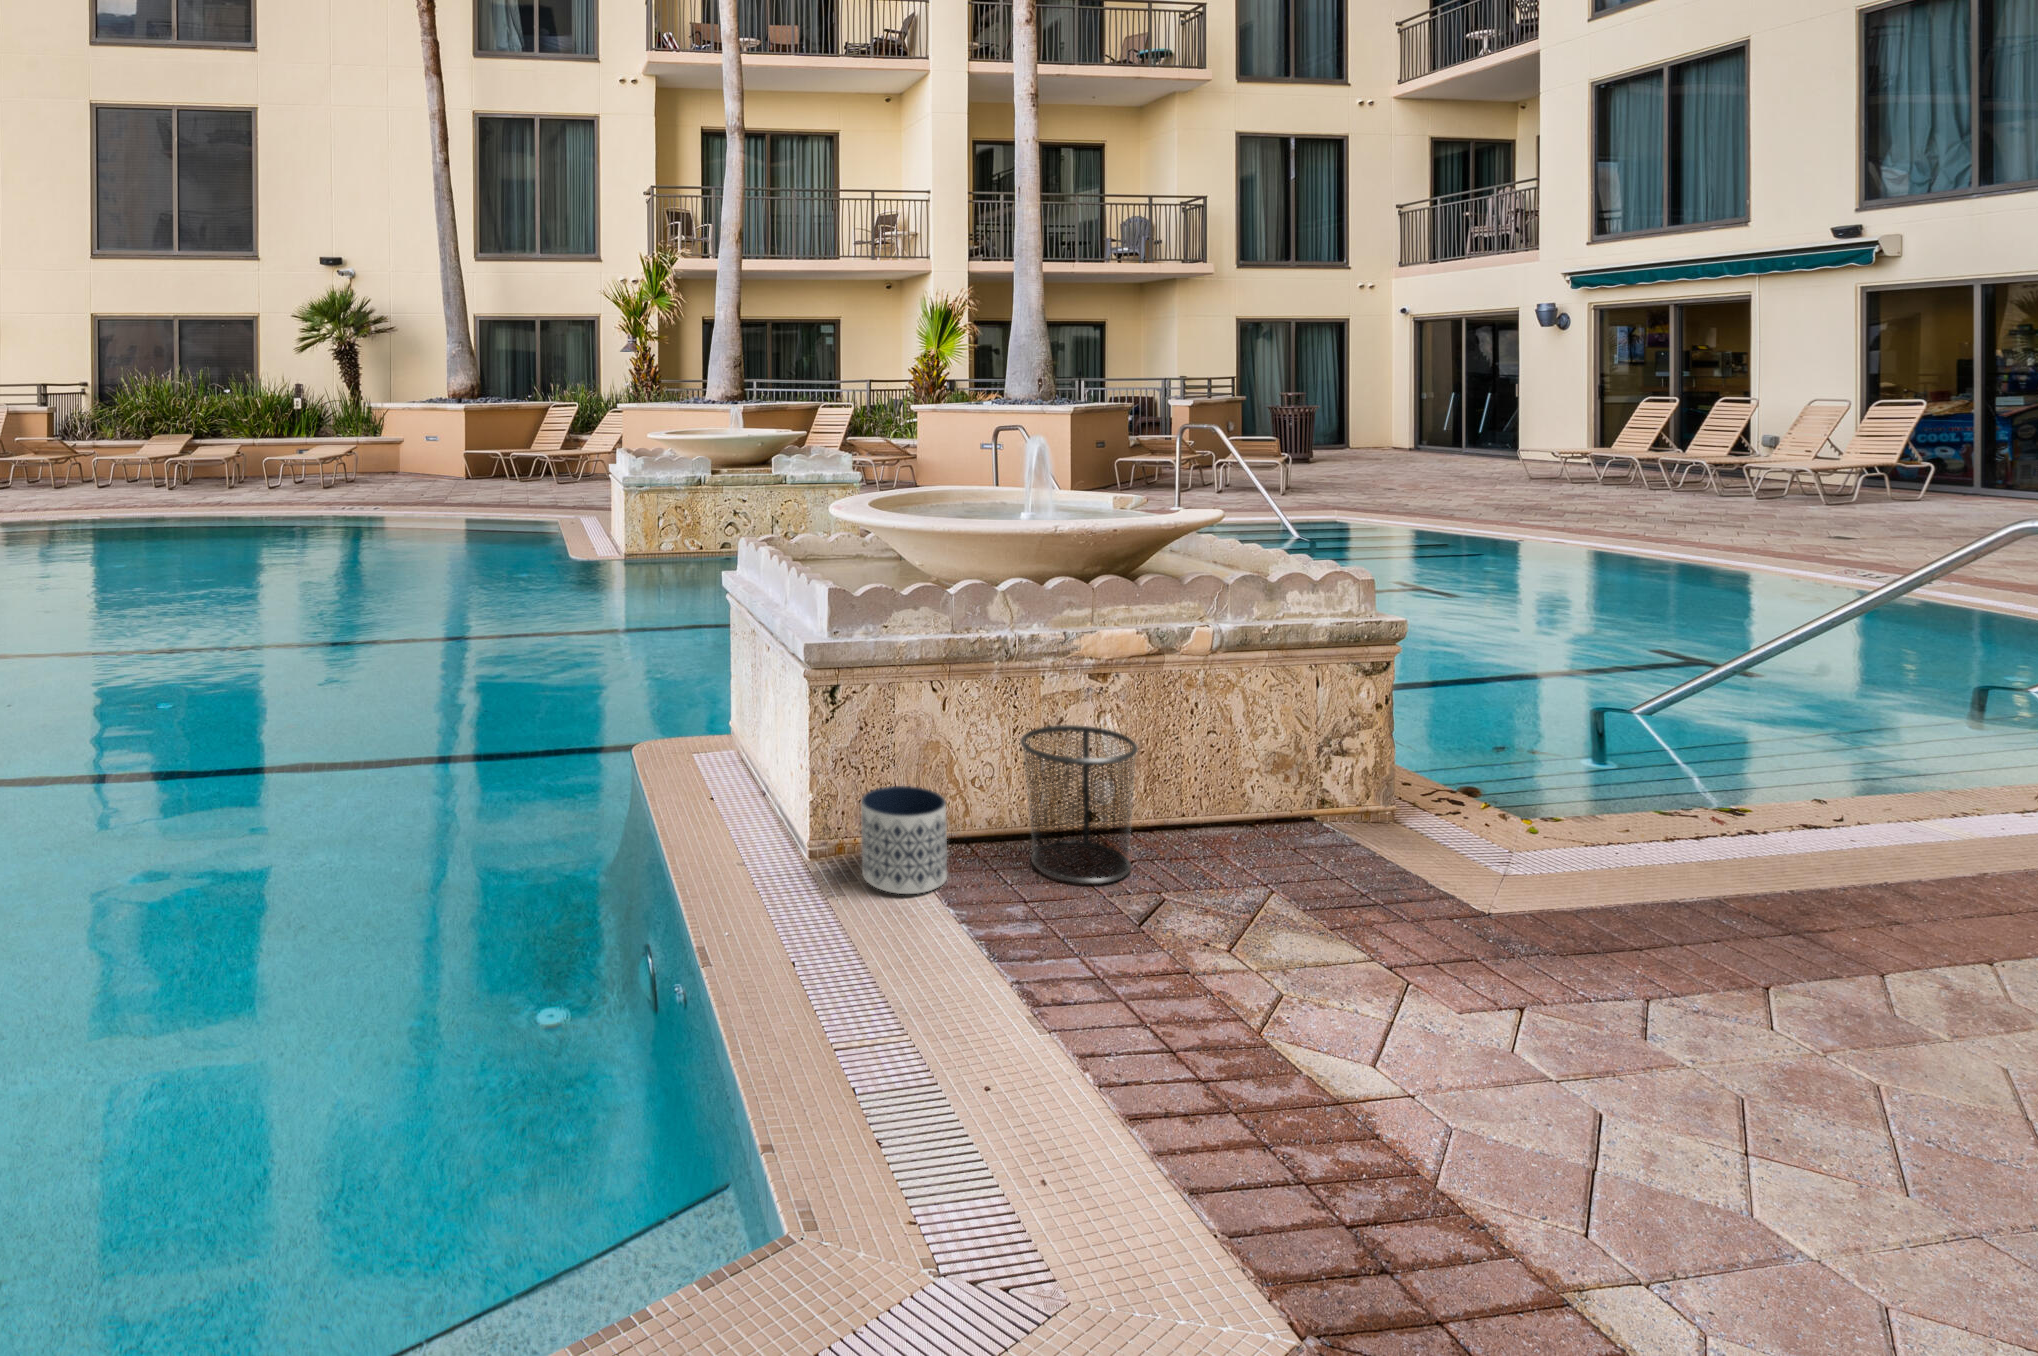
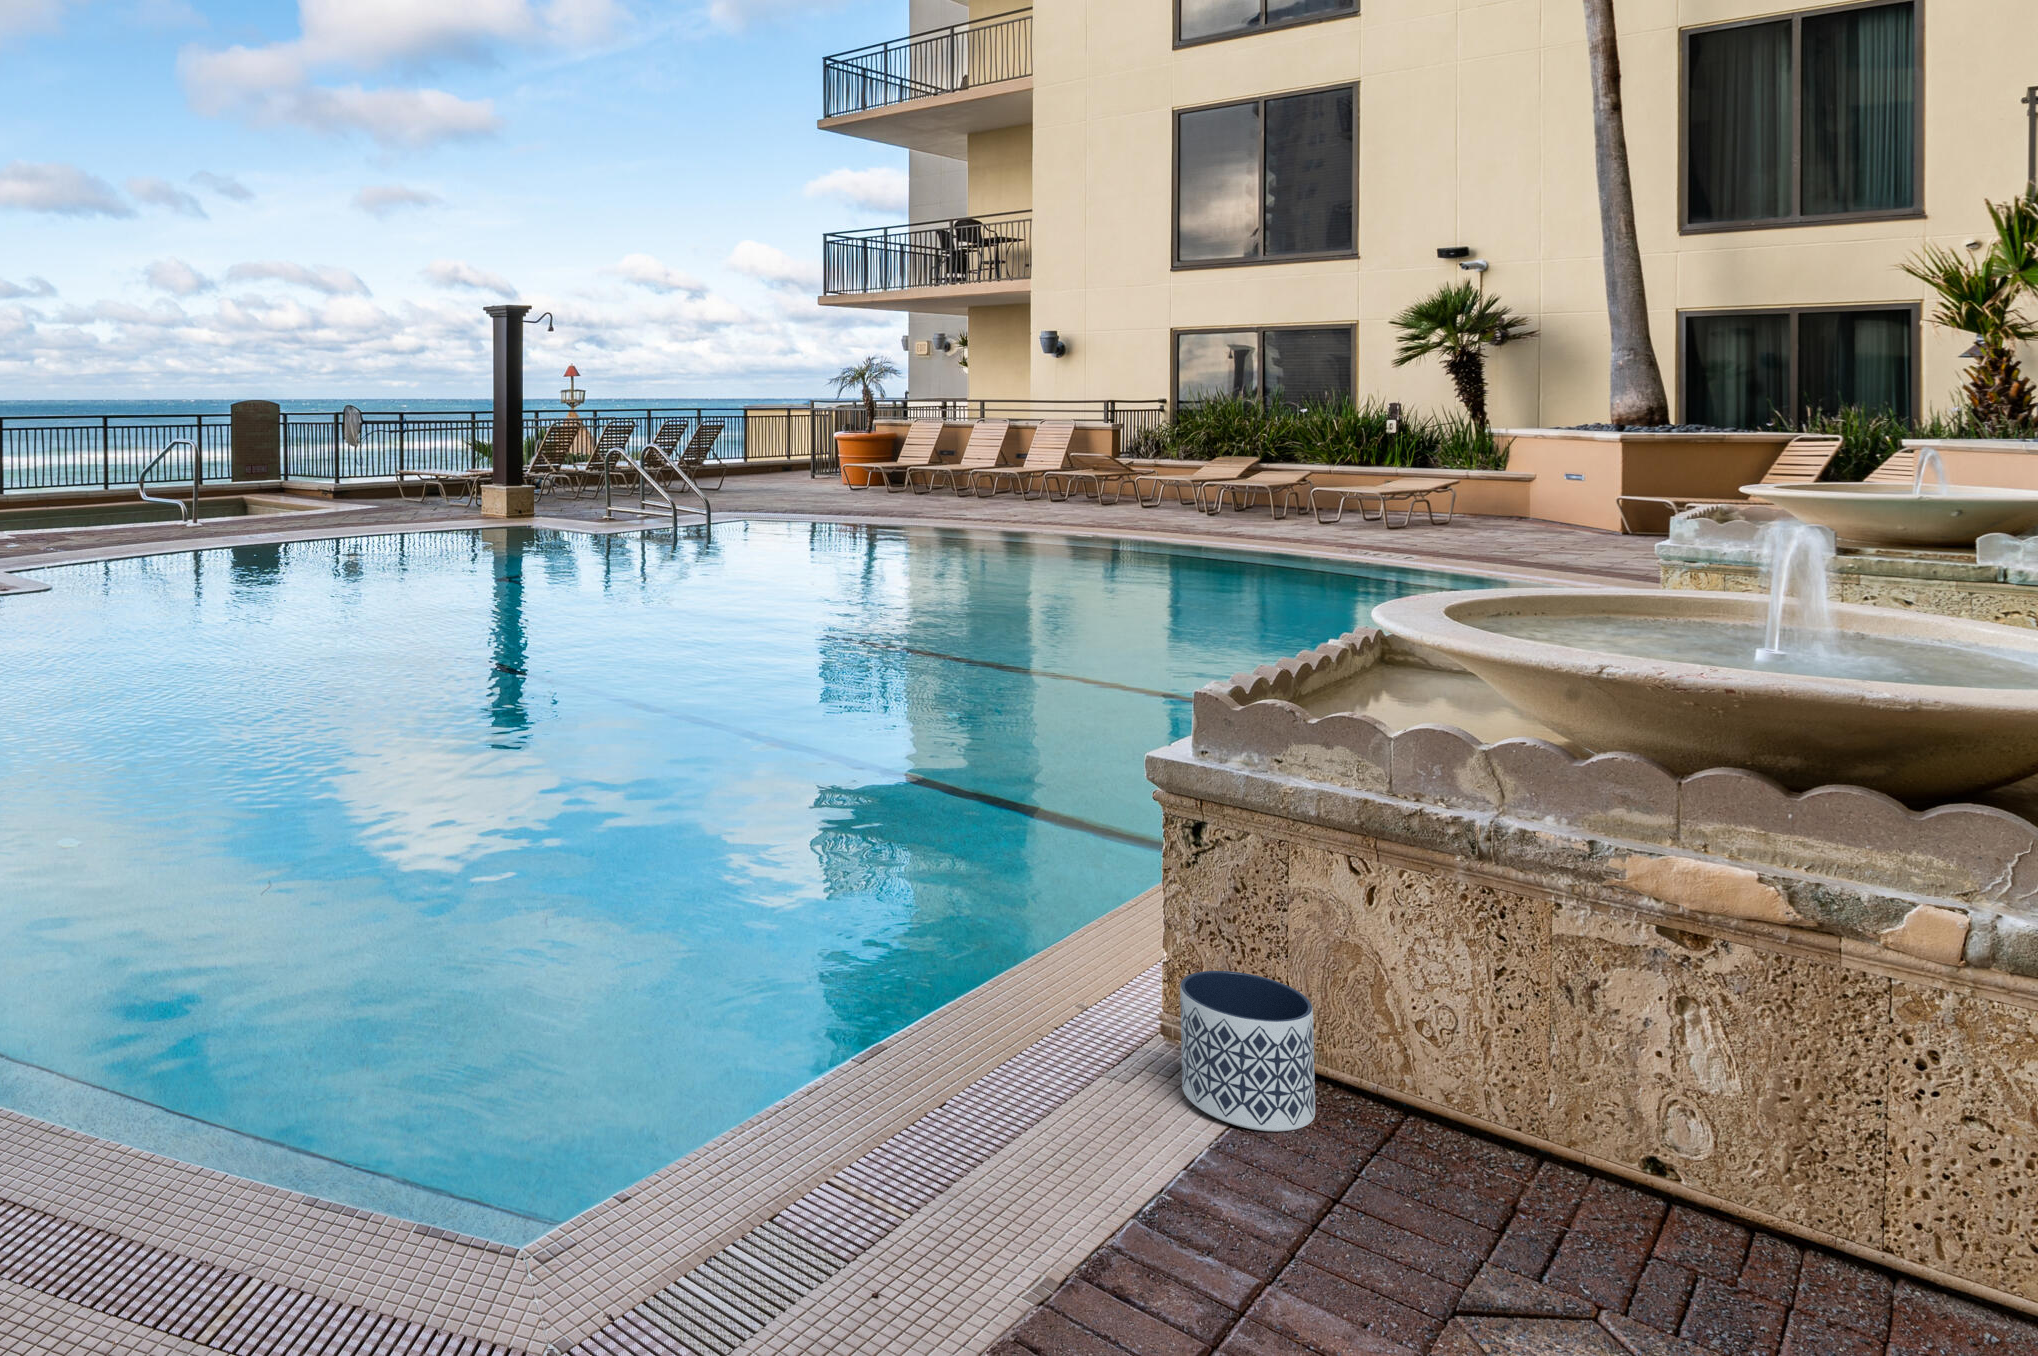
waste bin: present [1020,725,1138,884] -> none [1412,974,1646,1266]

